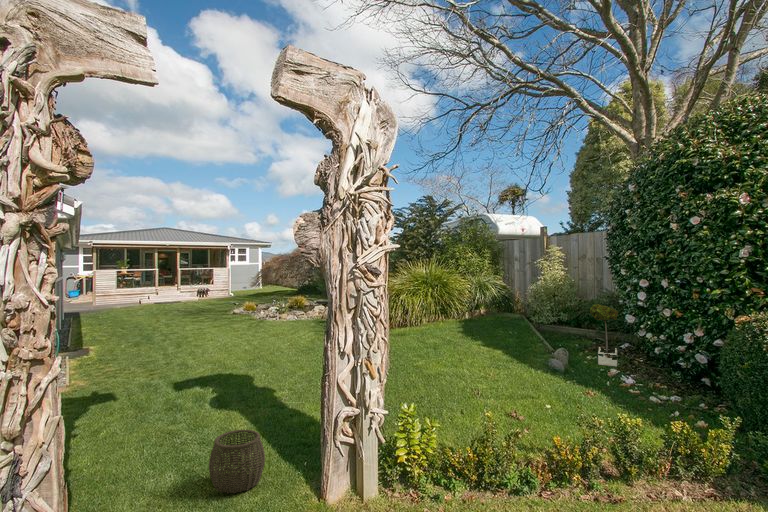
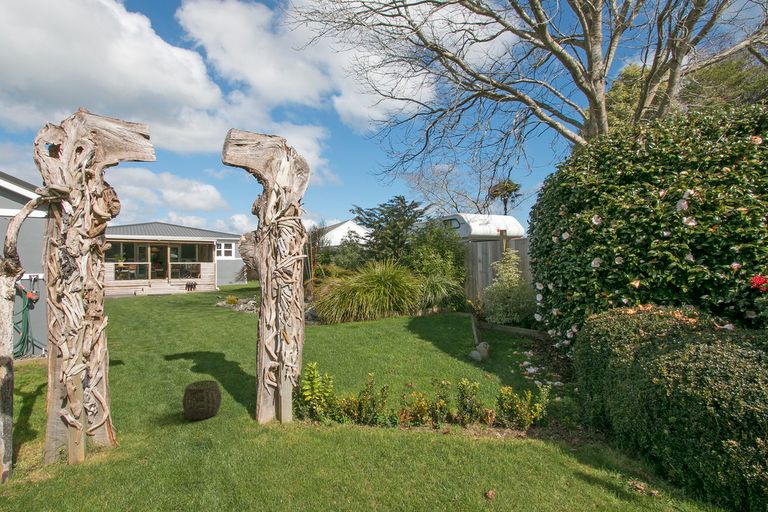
potted tree: present [590,304,618,366] -> none [496,292,517,341]

